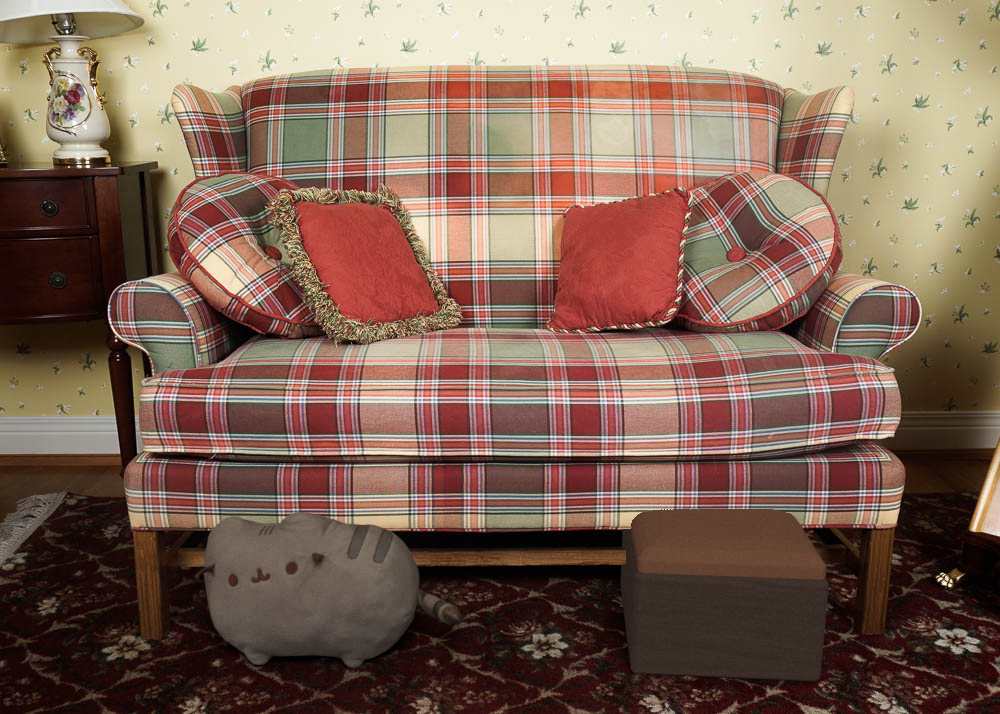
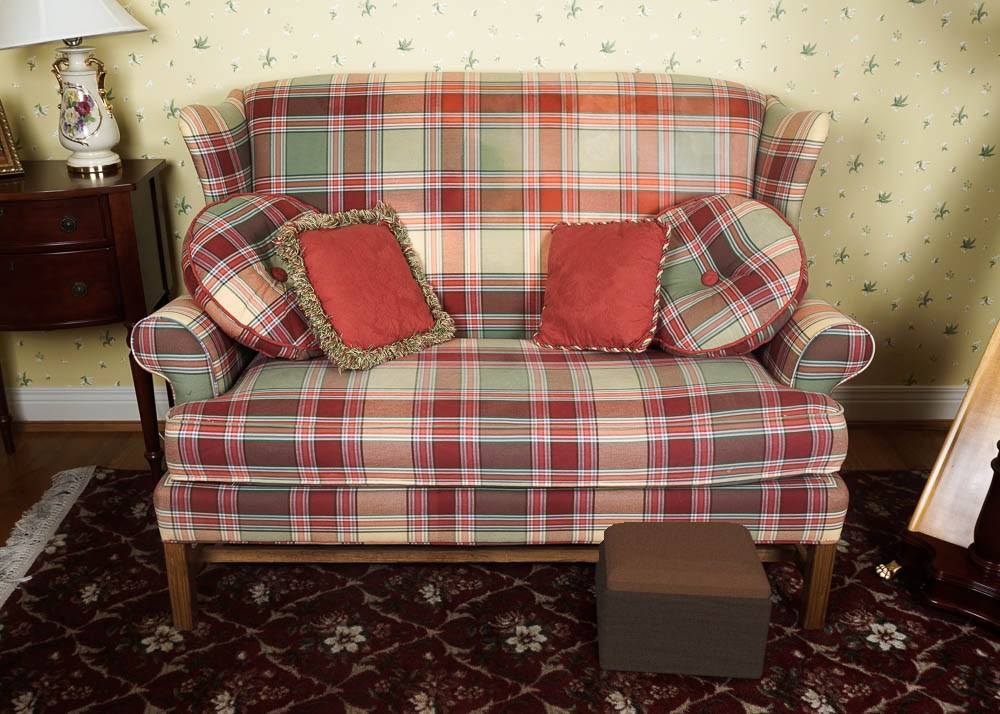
plush toy: present [195,512,462,668] -> none [221,531,454,662]

